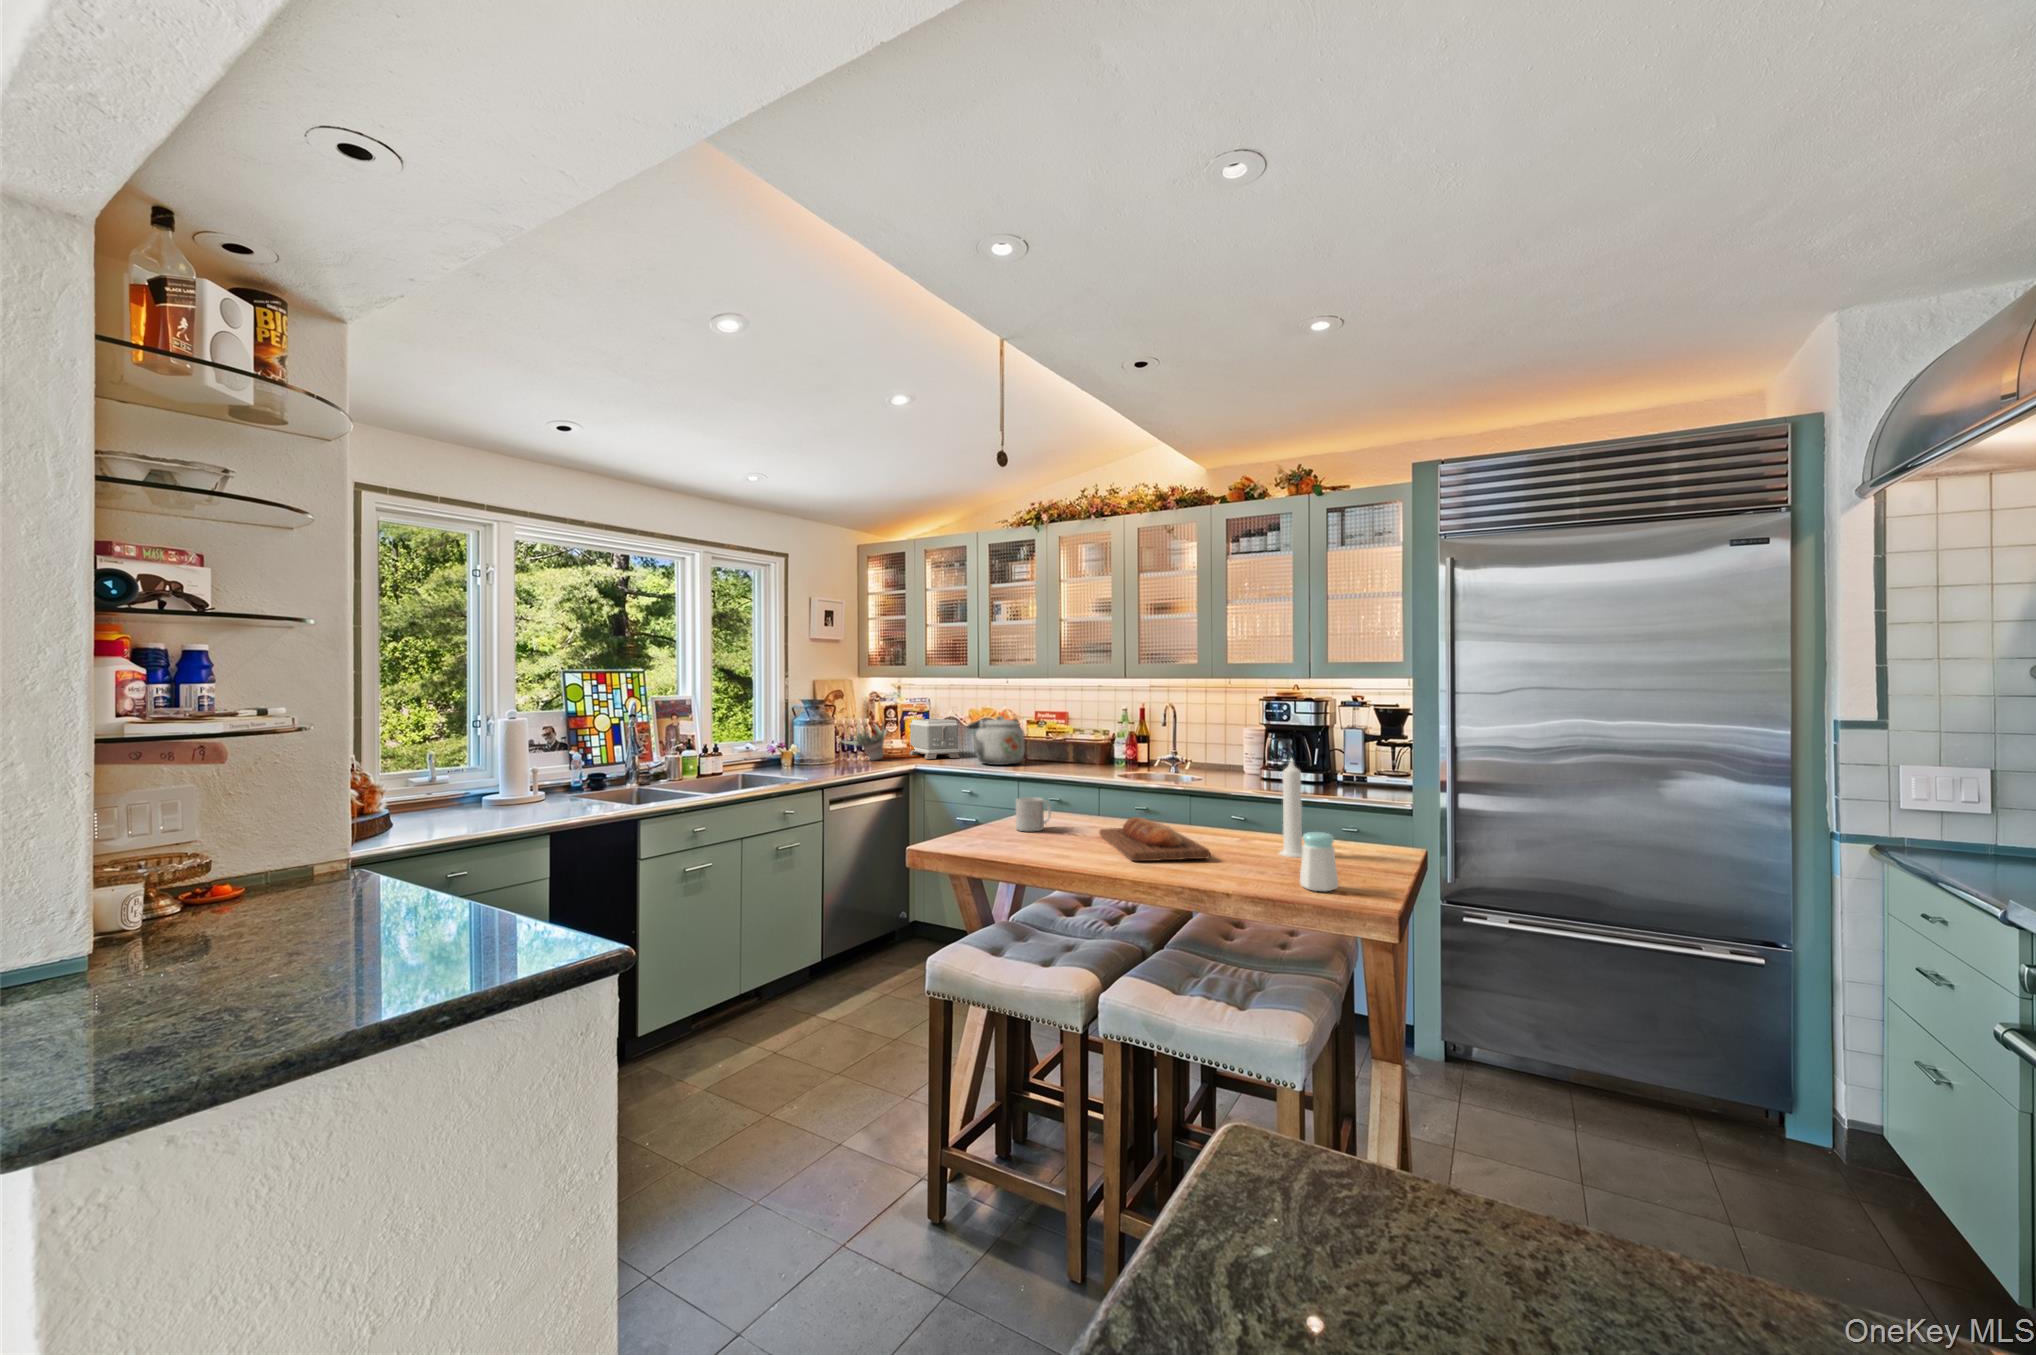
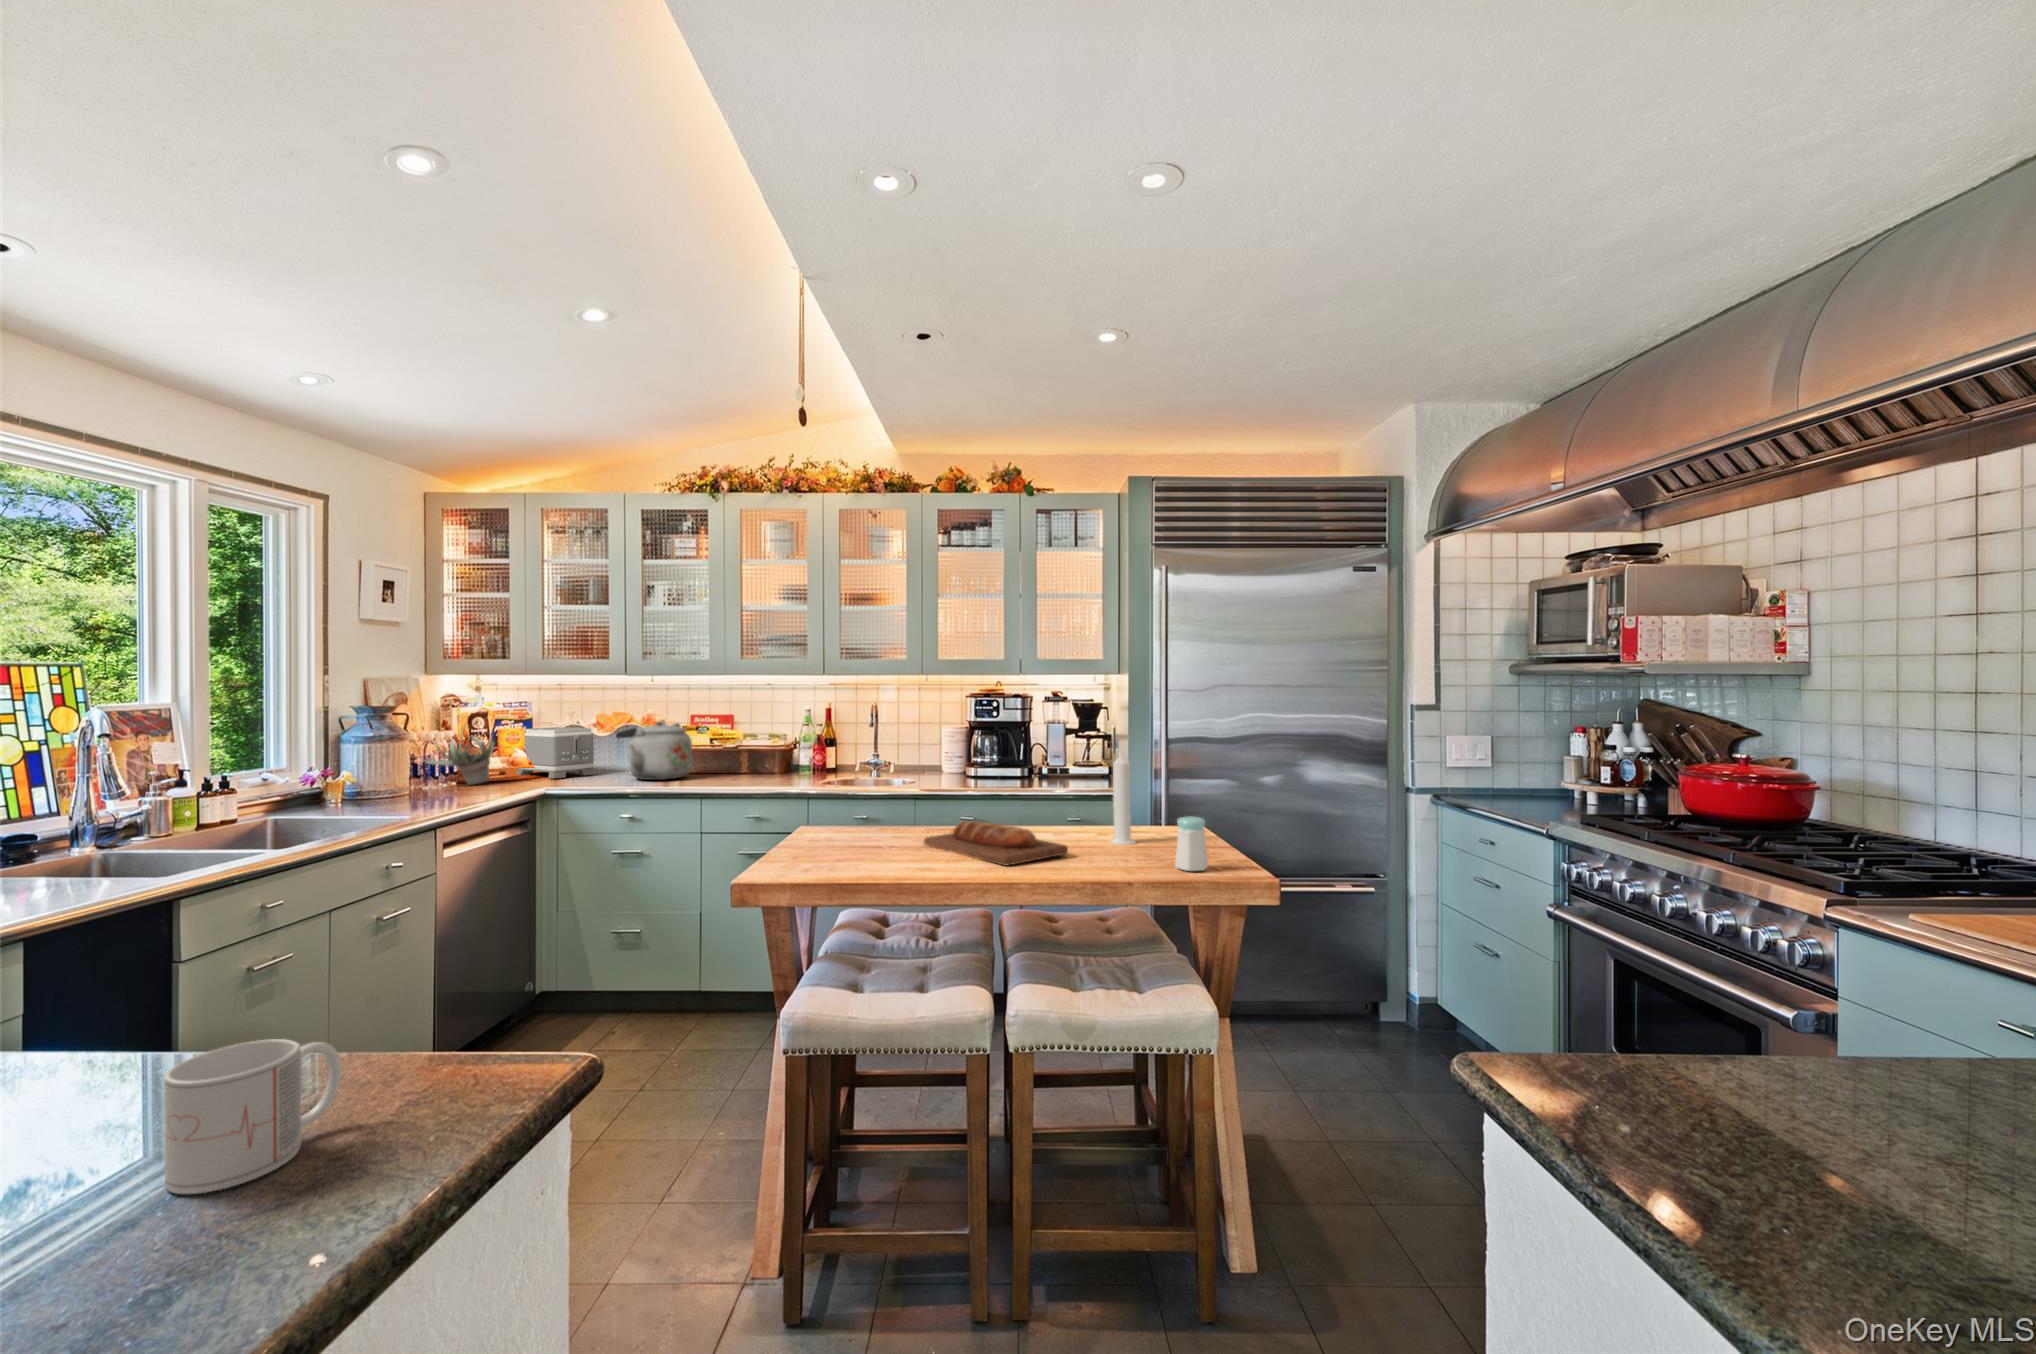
mug: present [1016,797,1051,831] -> present [164,1039,341,1194]

